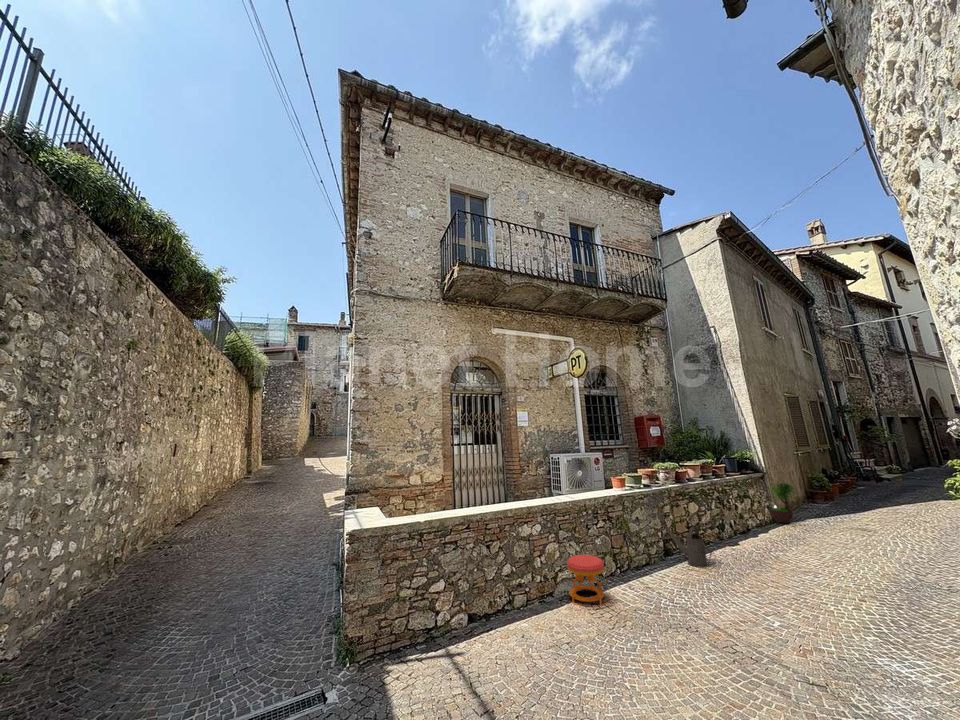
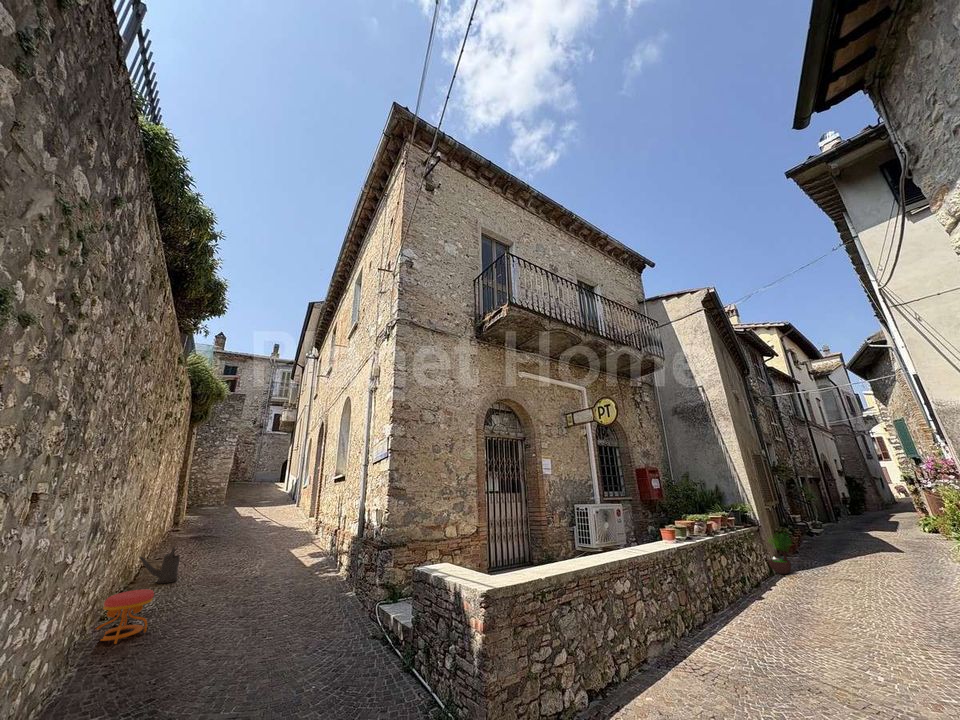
watering can: present [666,526,712,568] -> present [140,547,180,583]
stool: present [567,555,604,605] -> present [97,589,154,644]

